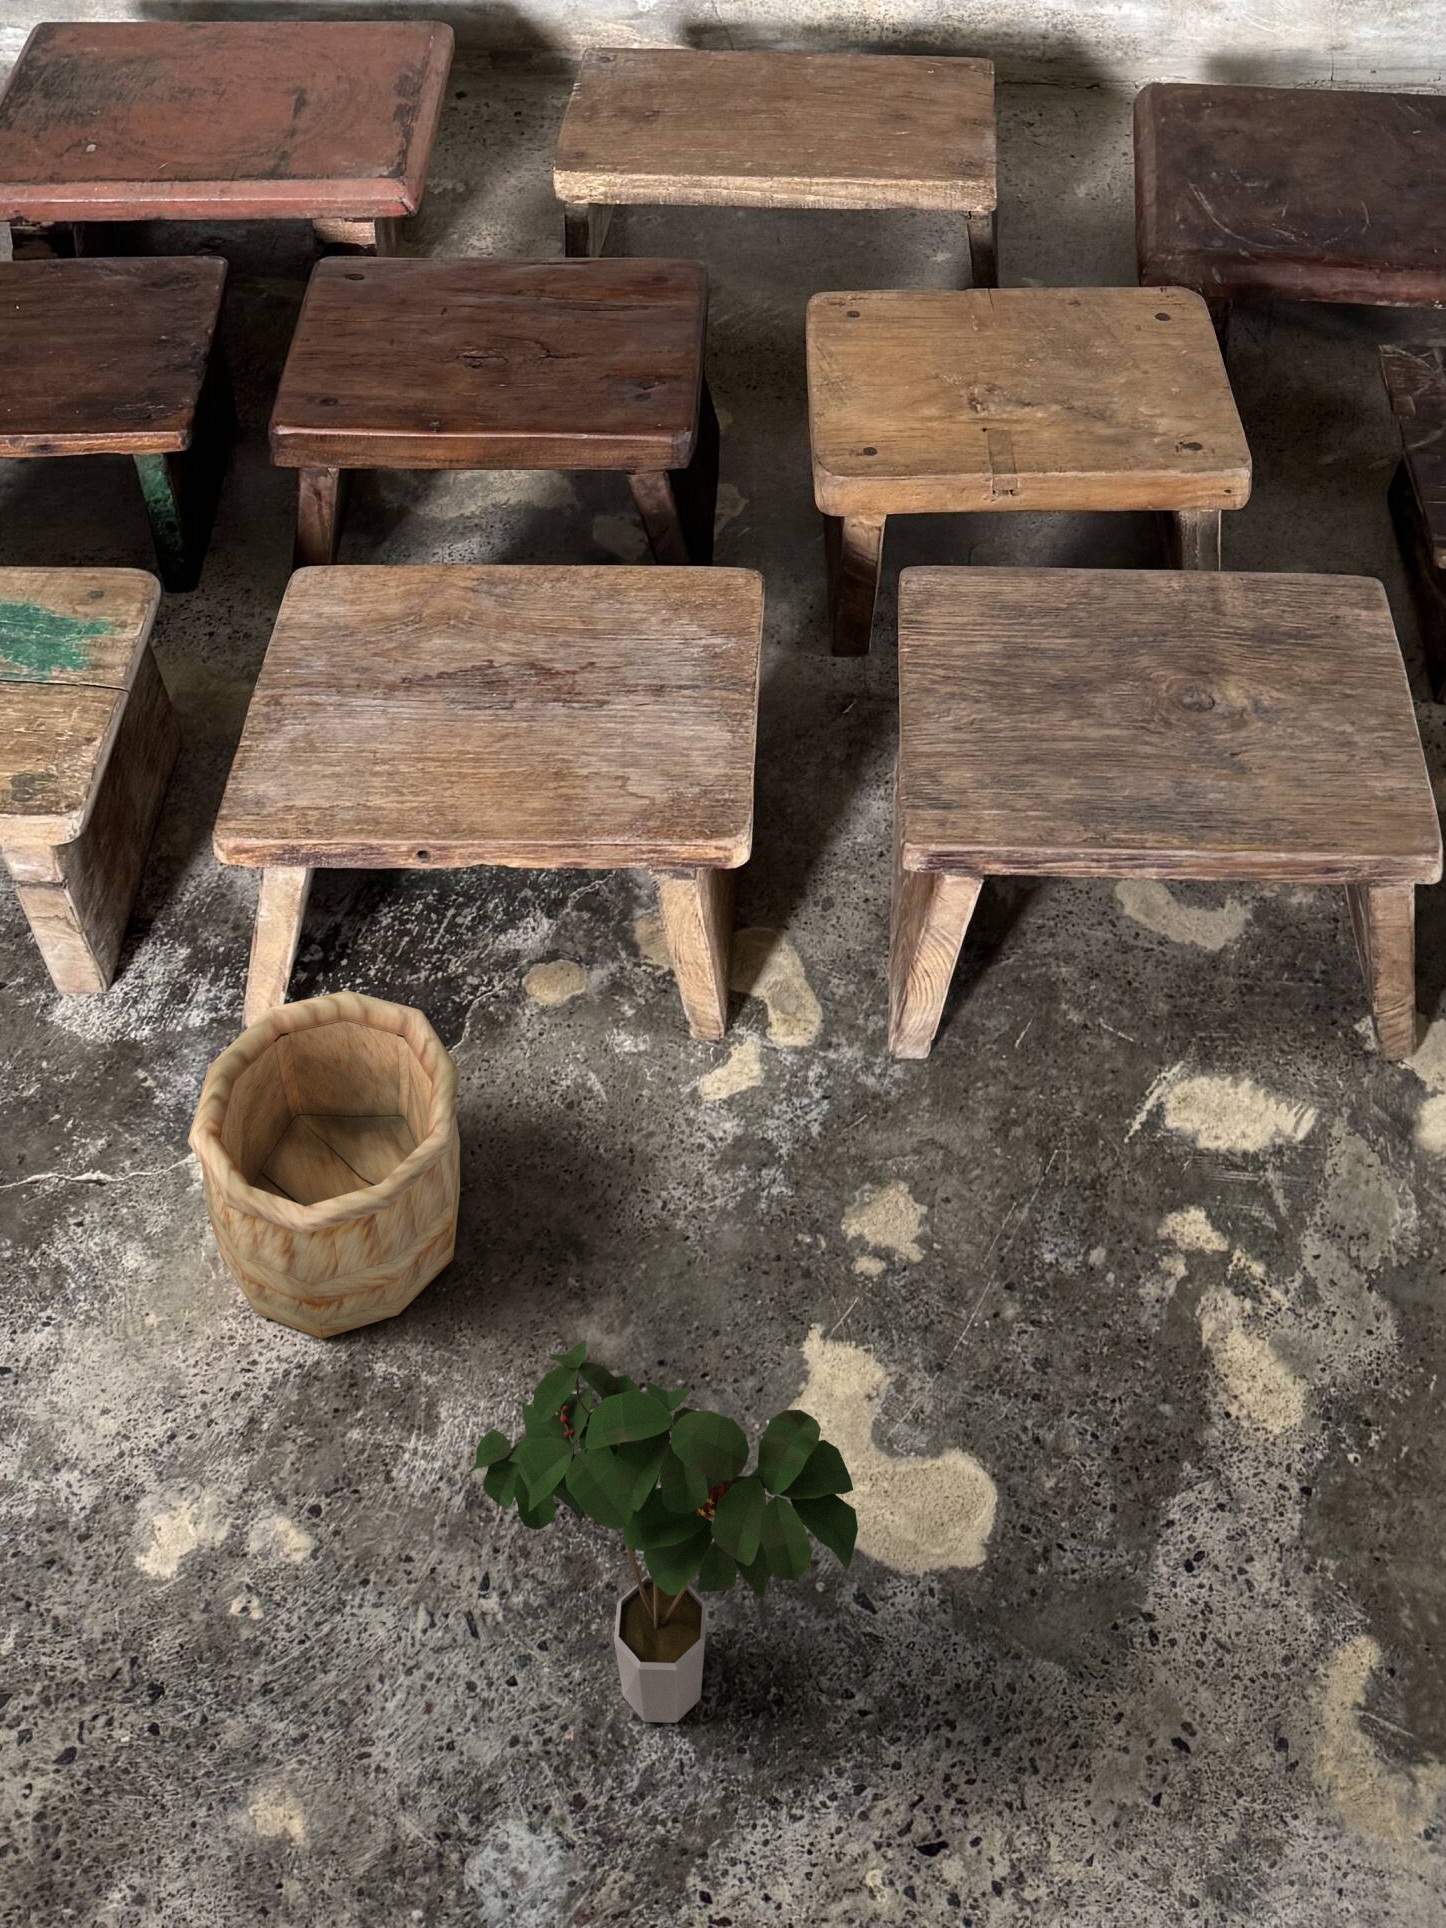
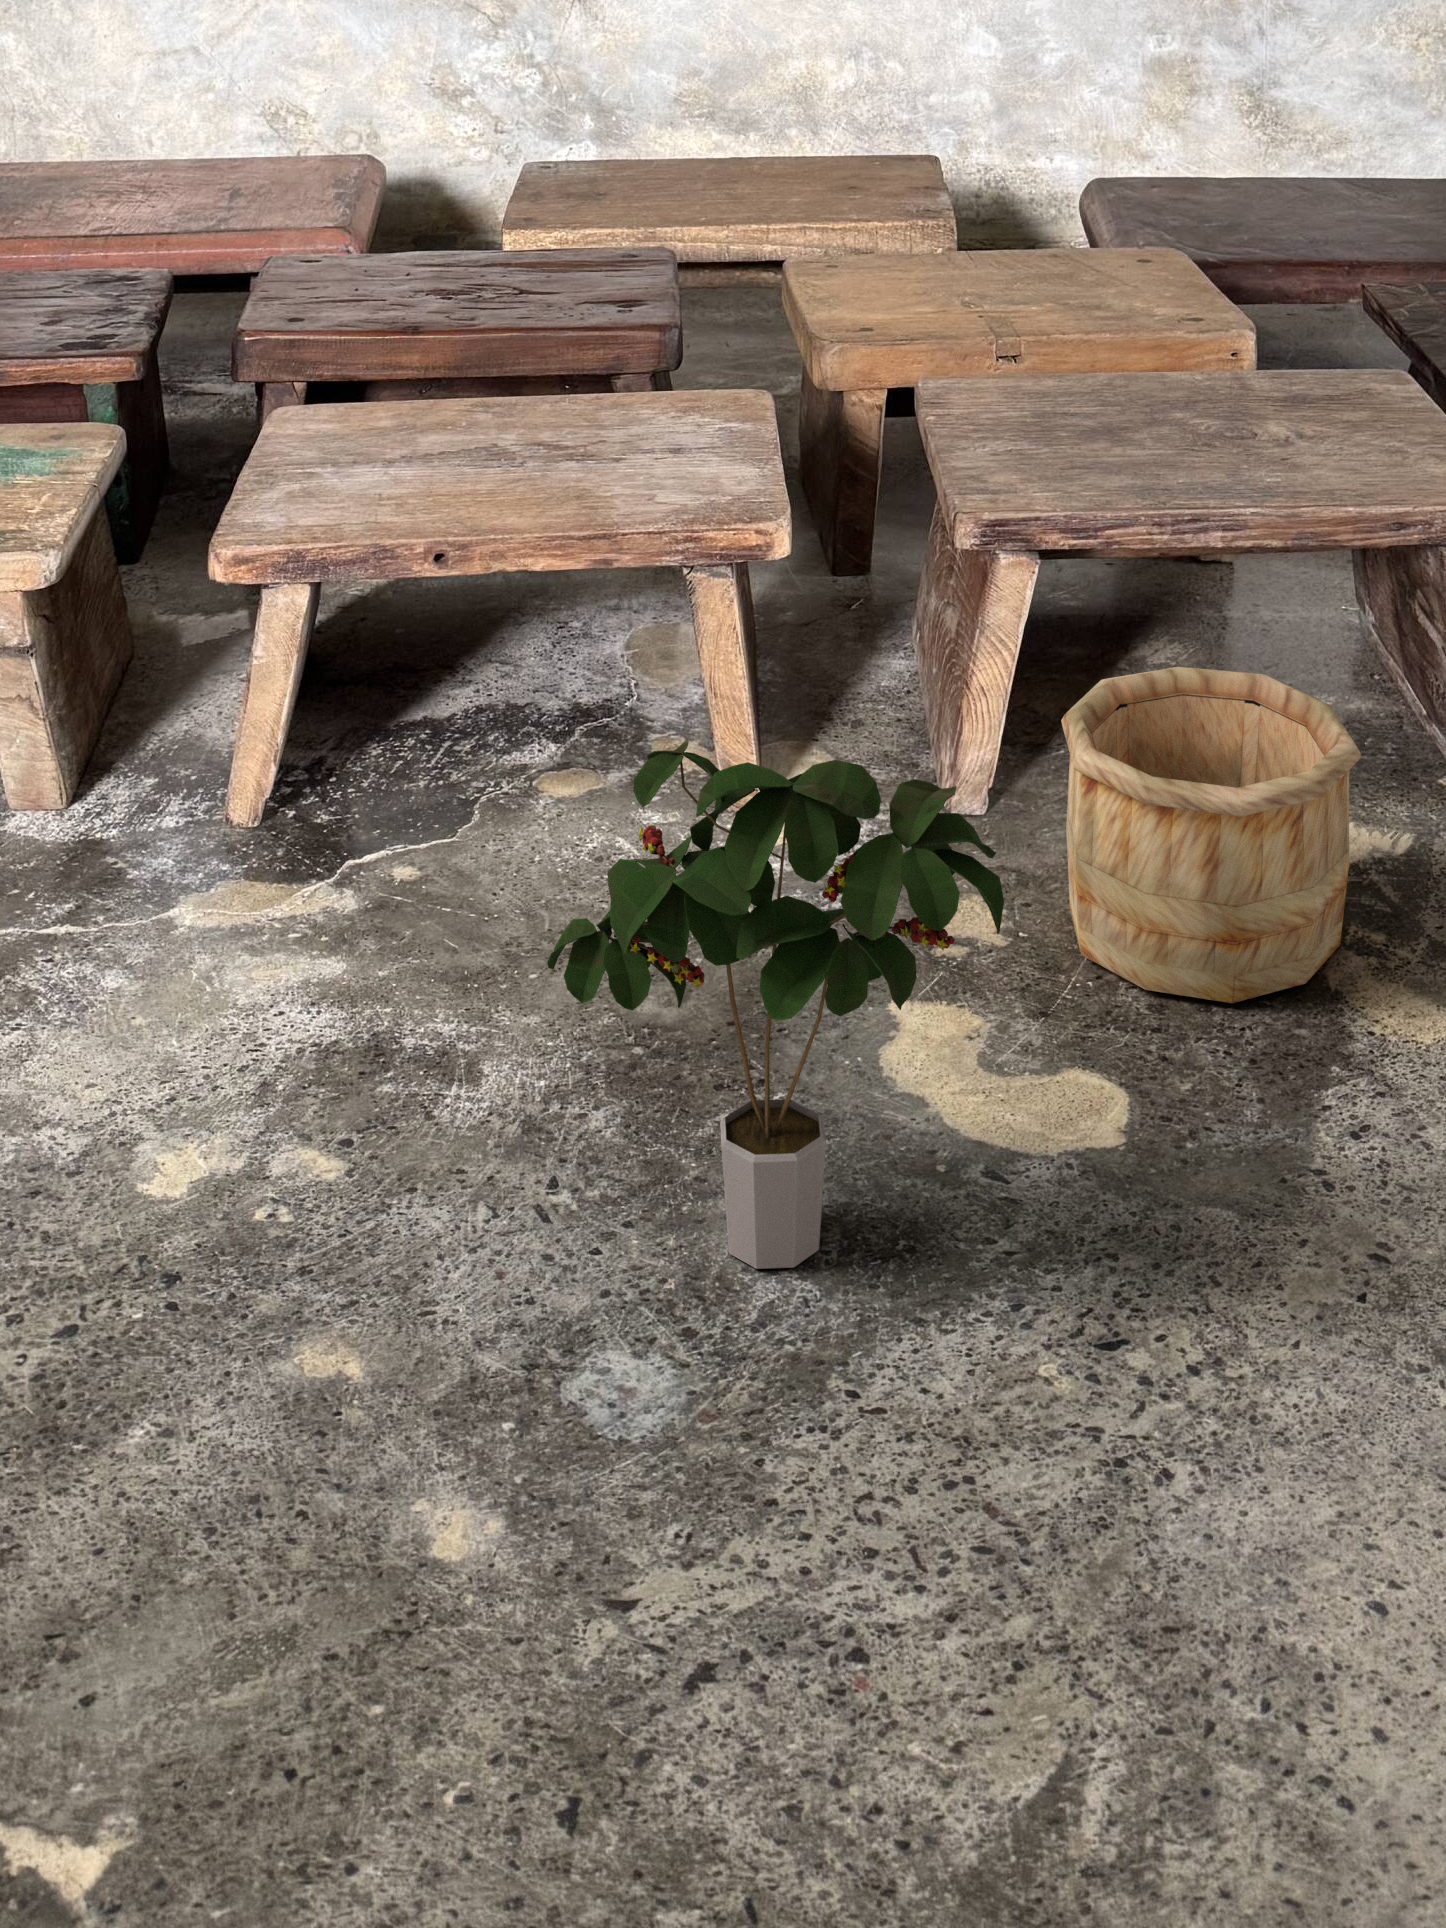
wooden bucket: present [188,990,460,1339] -> present [1061,667,1361,1003]

